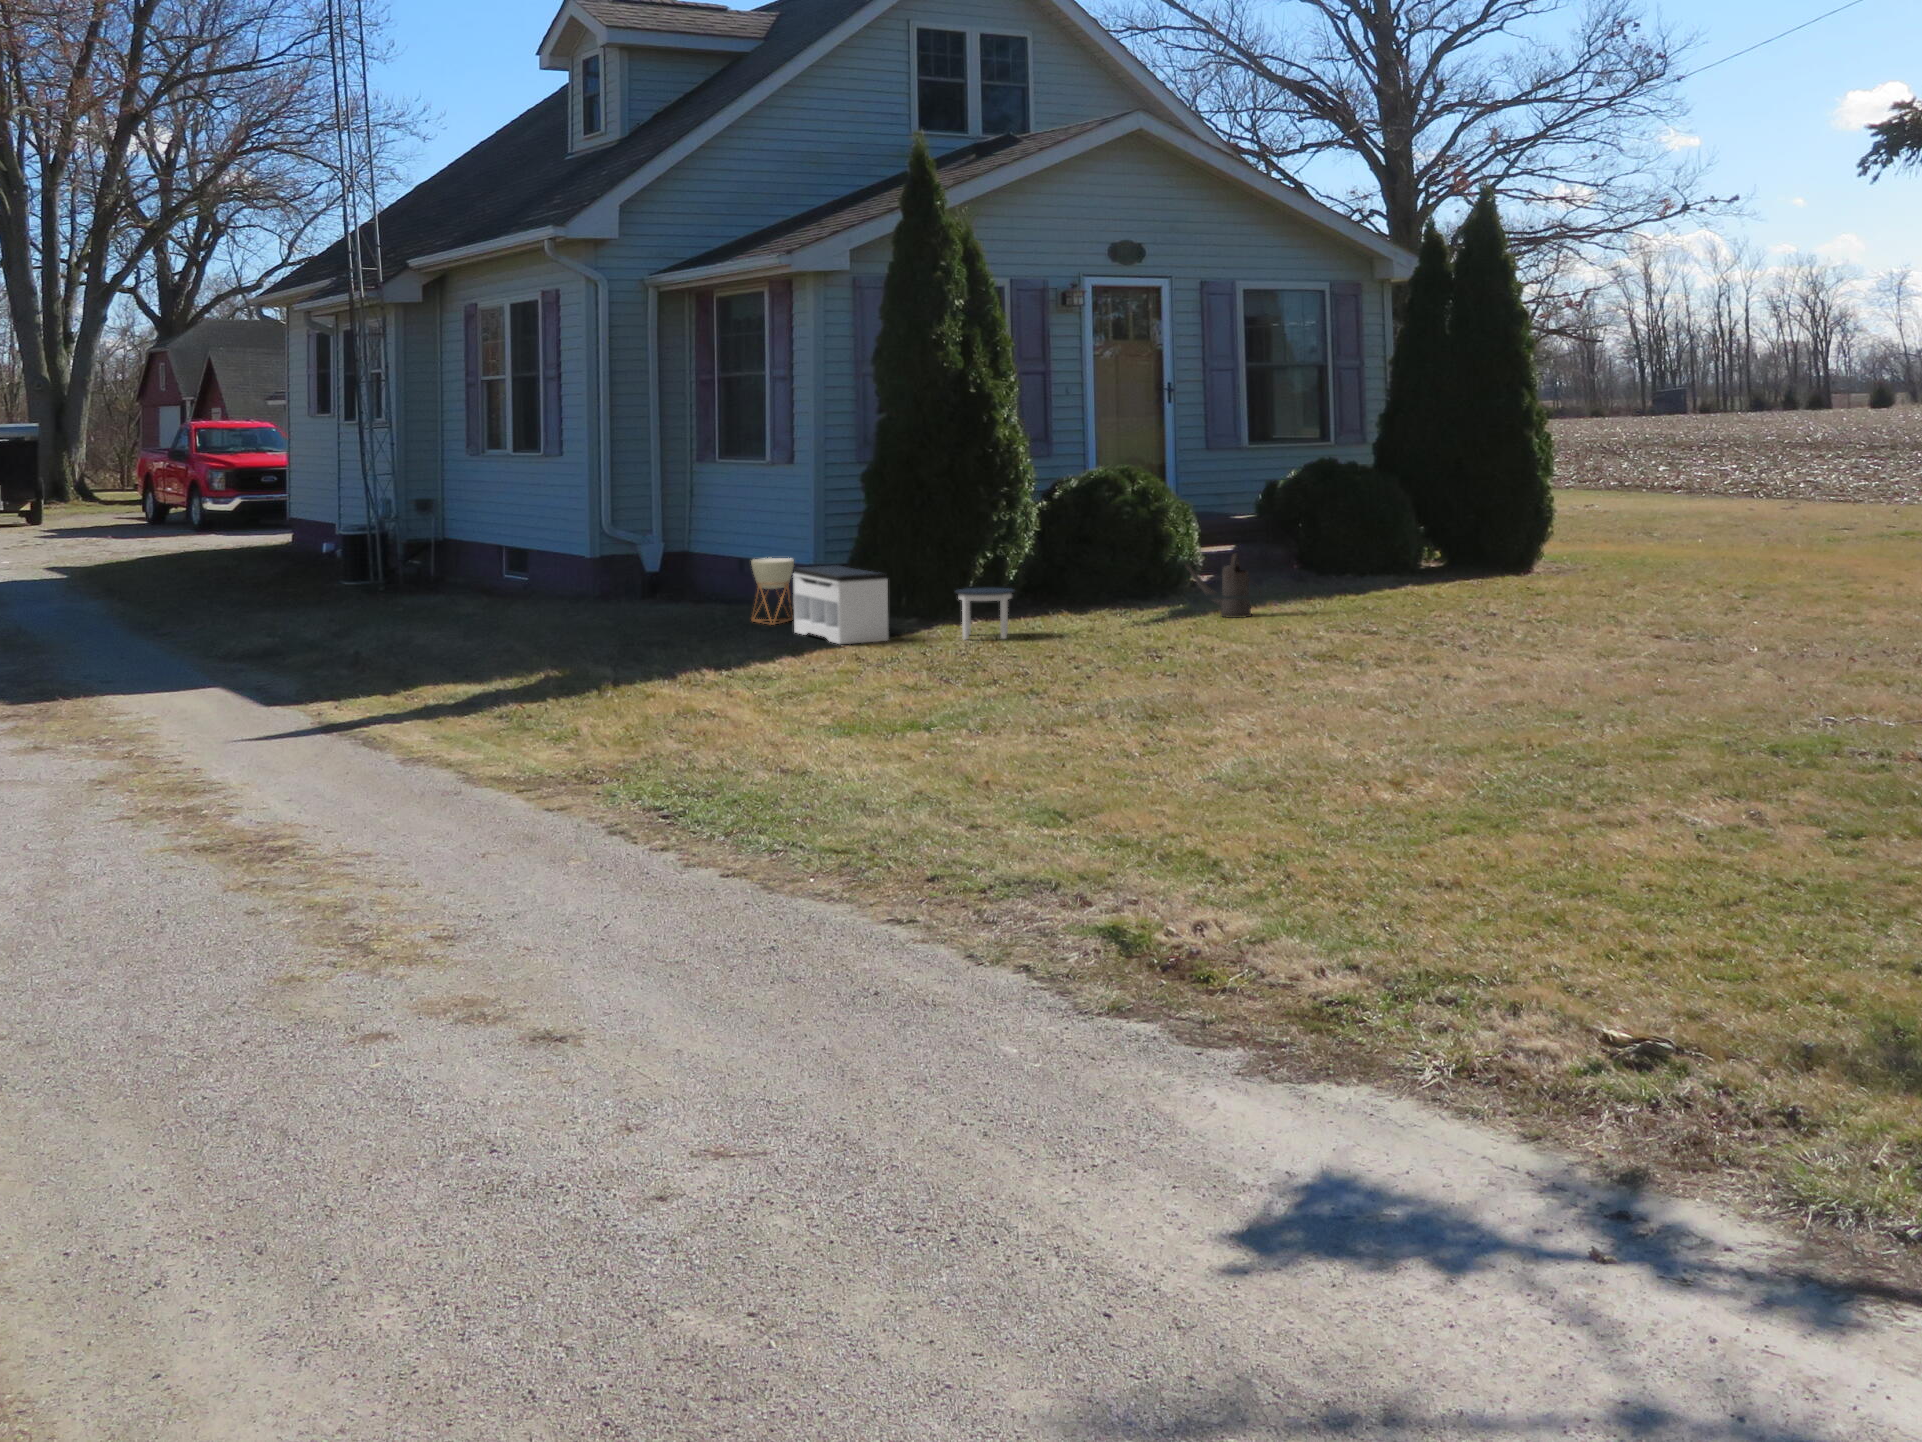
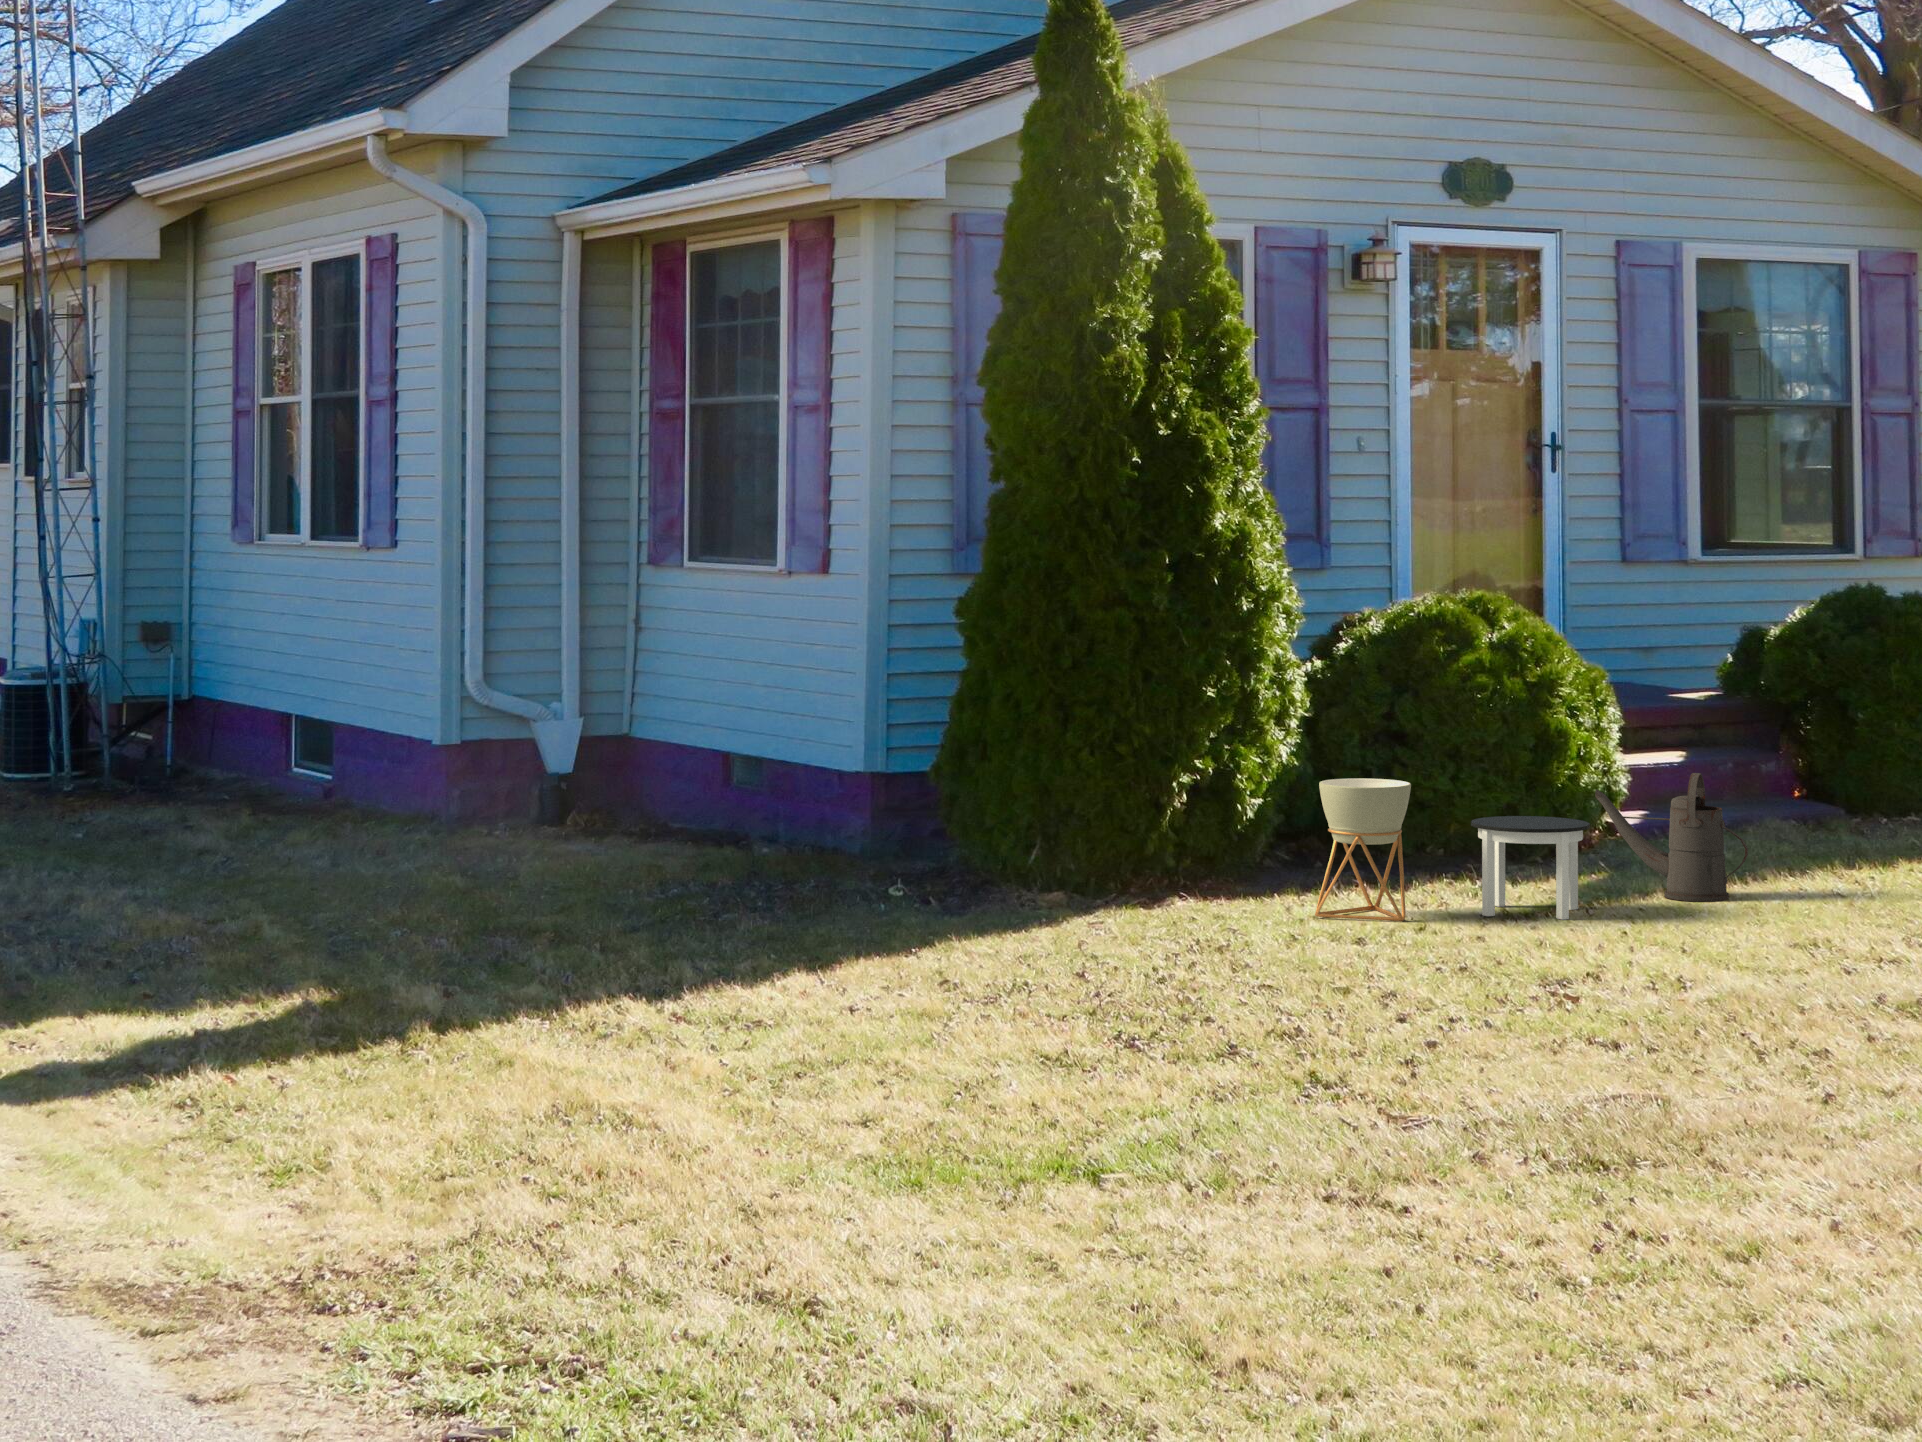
planter: present [751,558,794,625] -> present [1315,778,1411,921]
bench: present [793,565,888,644] -> none [819,779,1006,941]
round table: present [955,588,1014,639] -> present [1471,816,1590,920]

